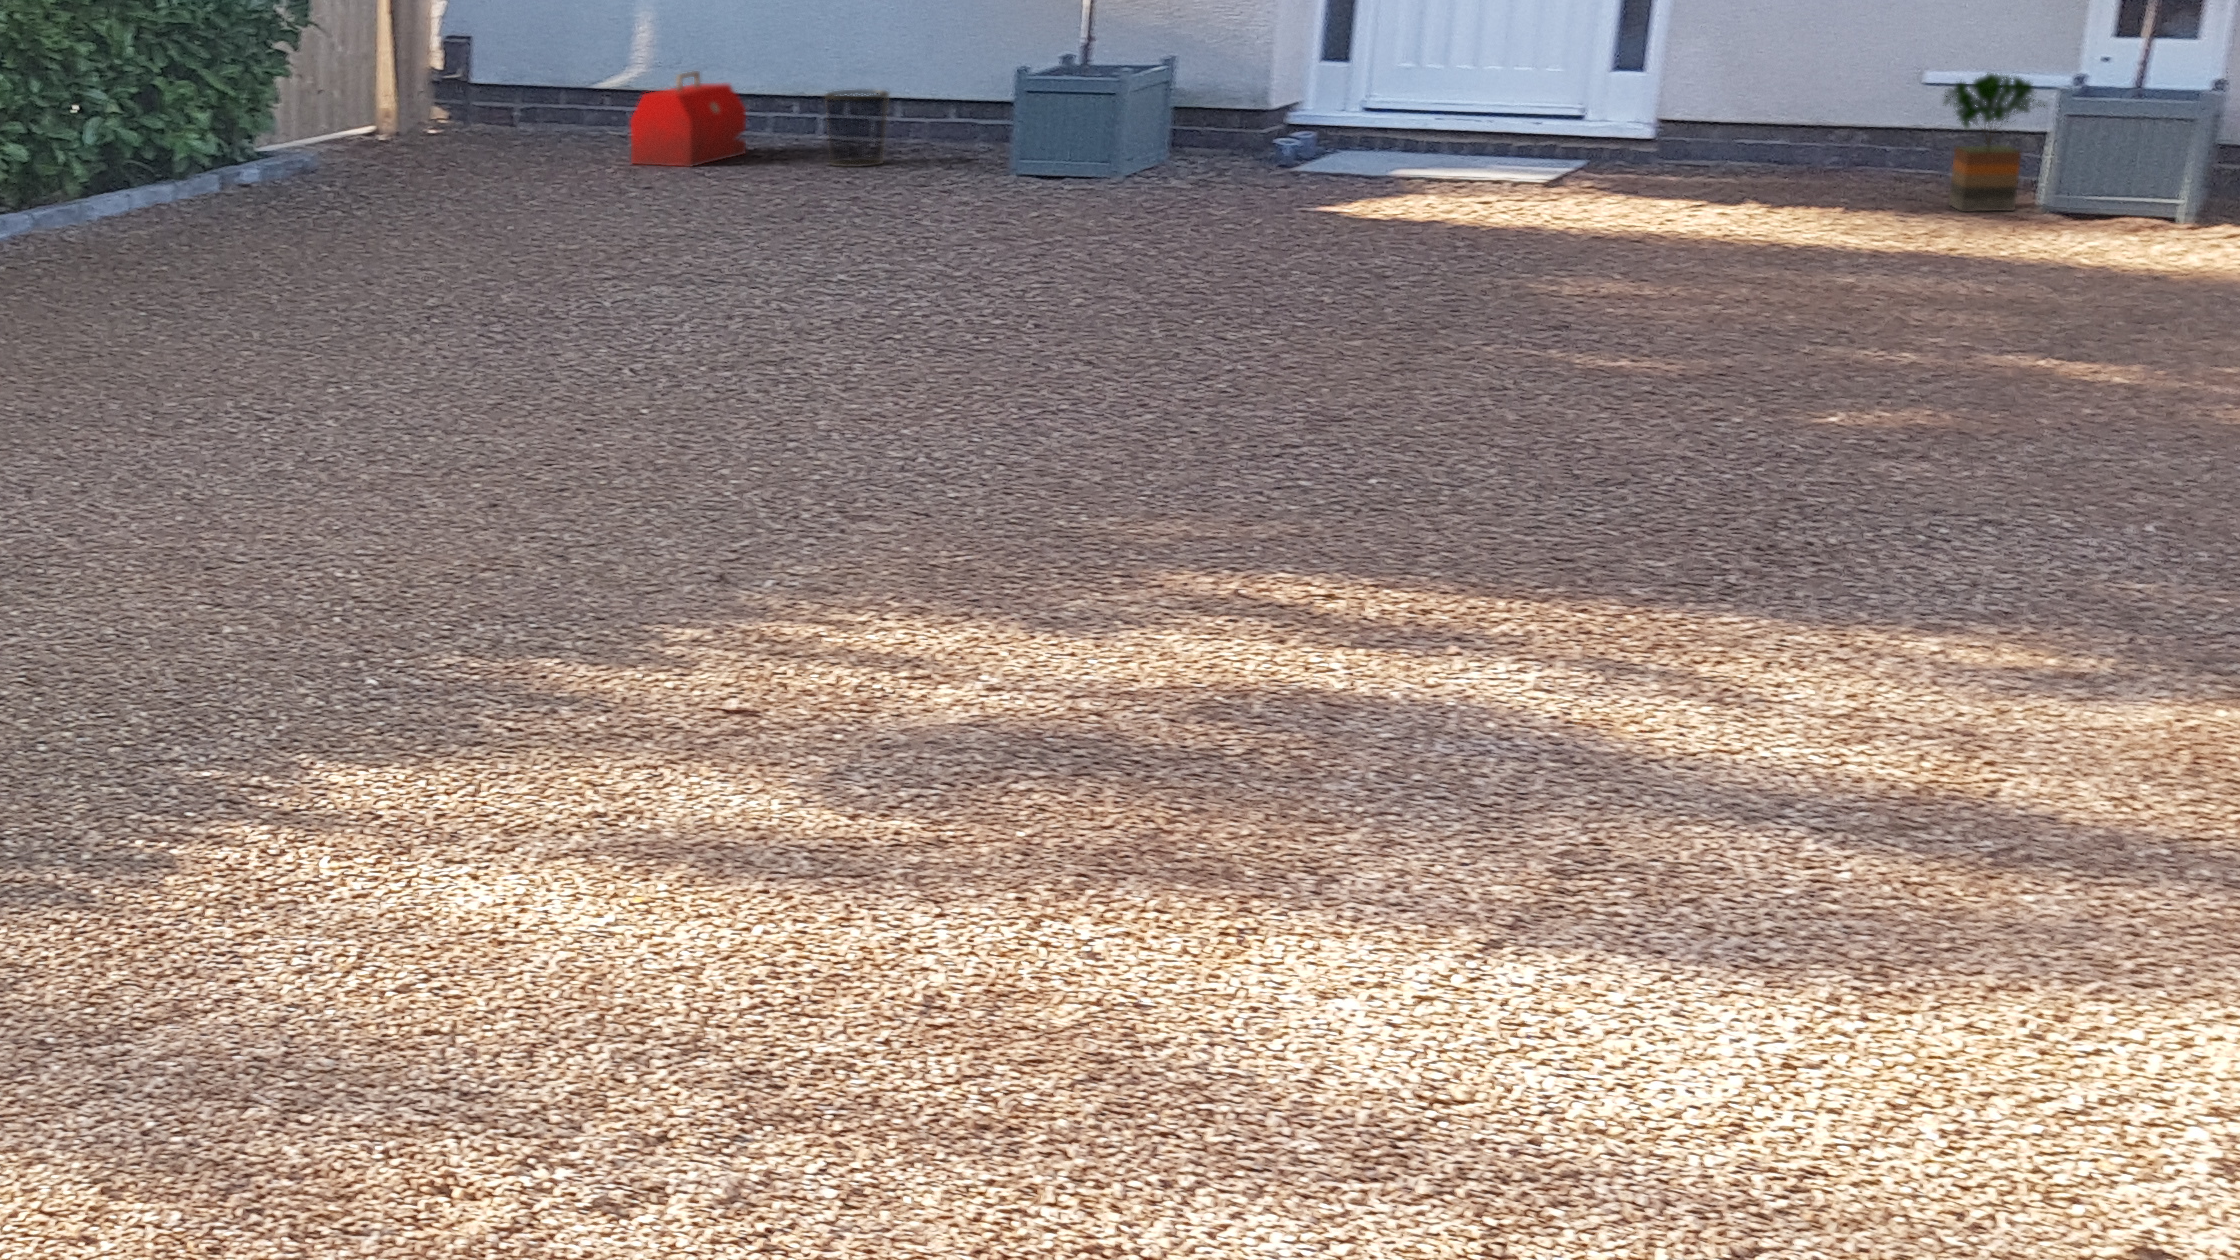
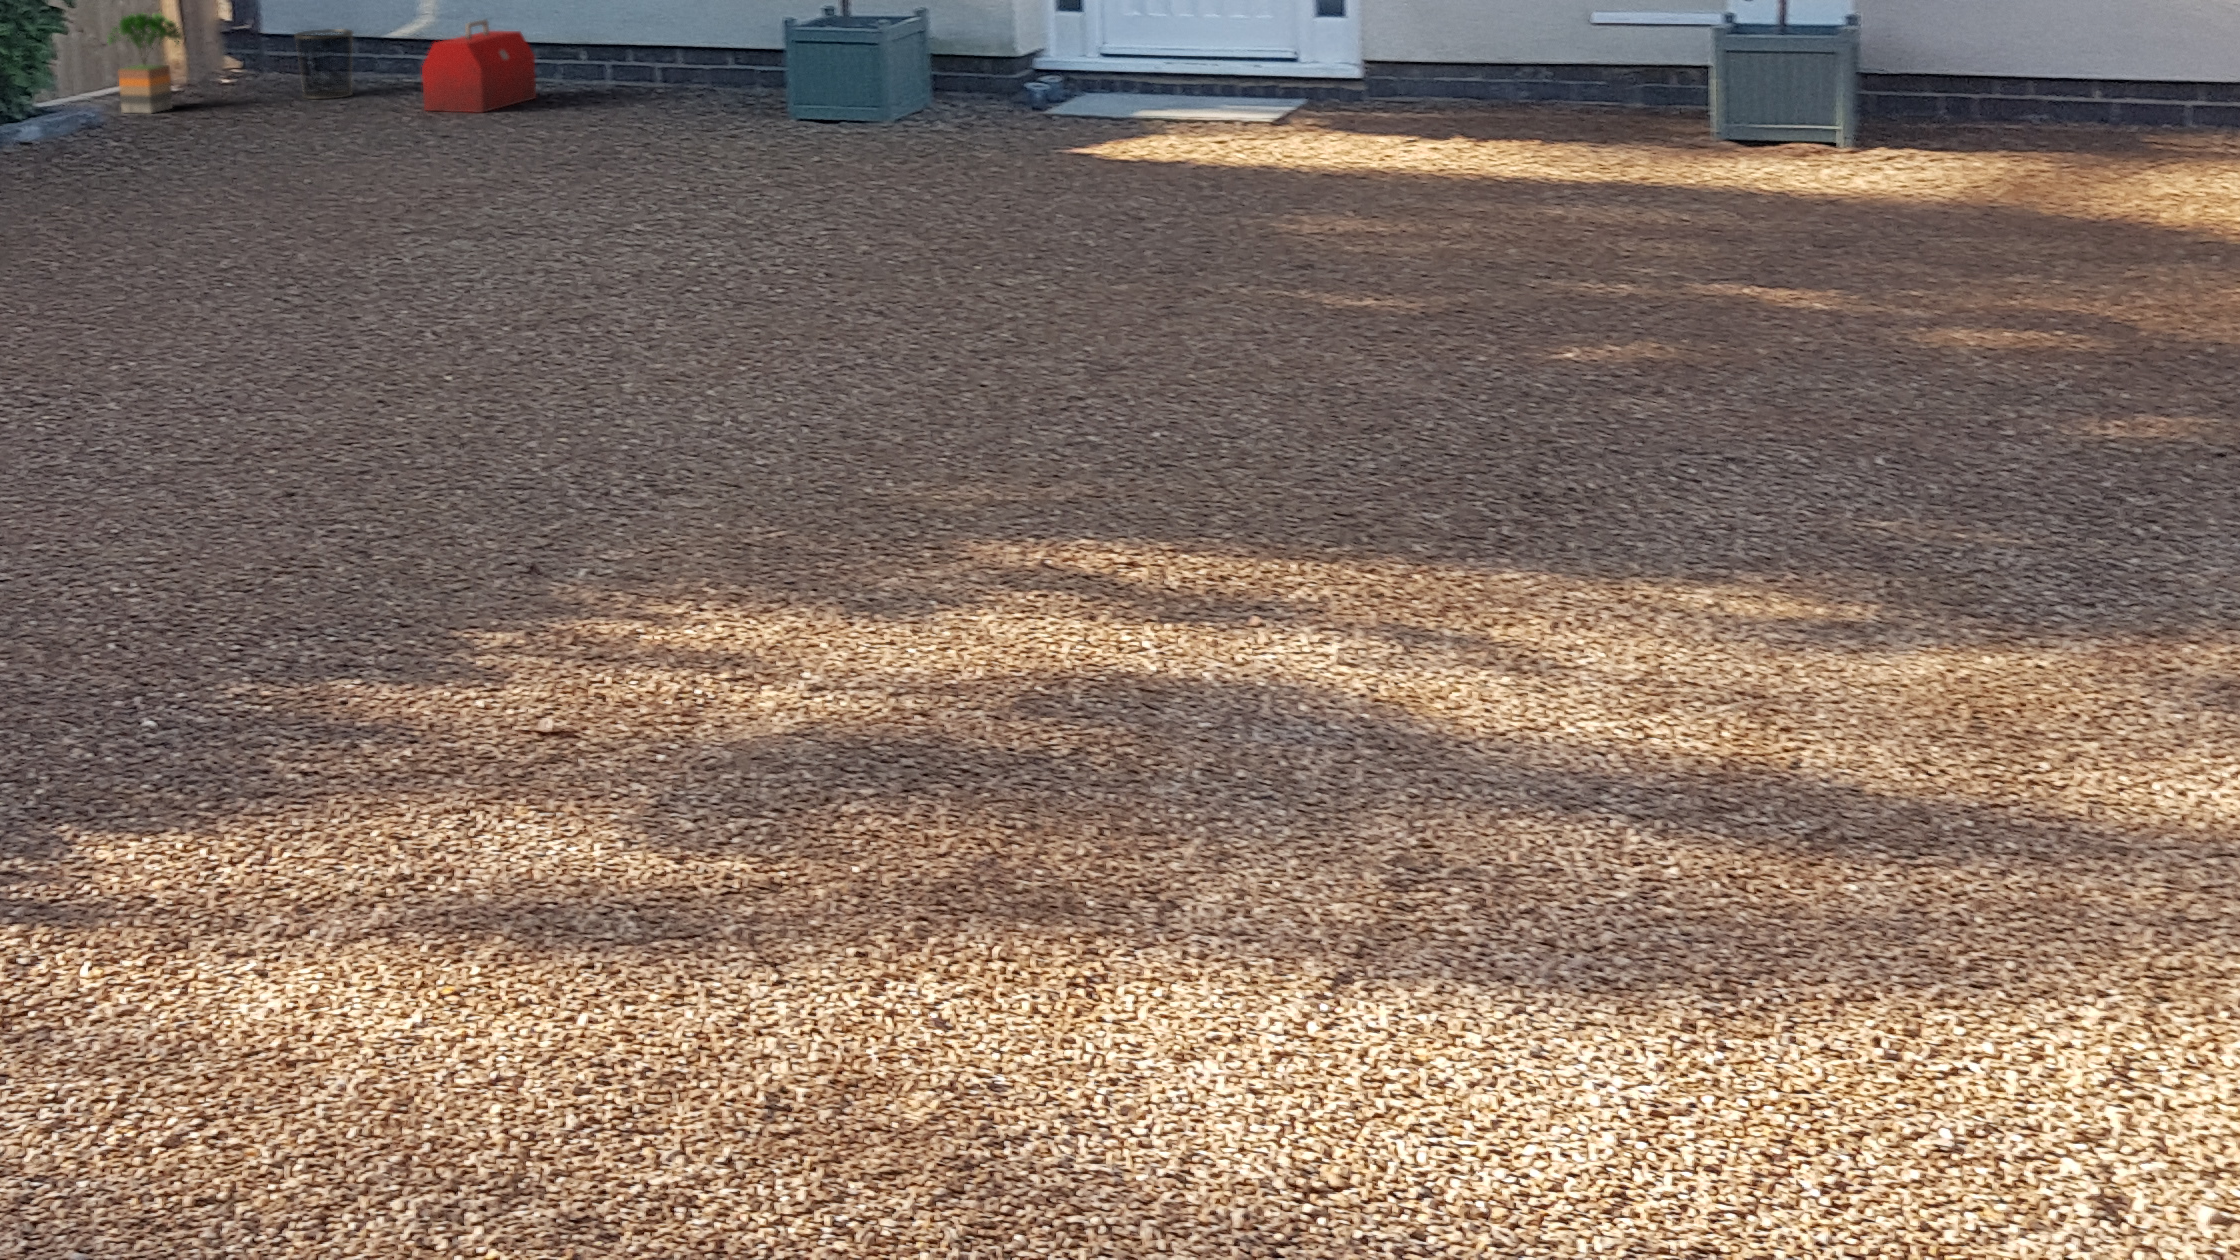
potted tree: present [1943,73,2045,212] -> present [107,13,183,113]
waste bin: present [825,90,889,167] -> present [295,29,353,99]

